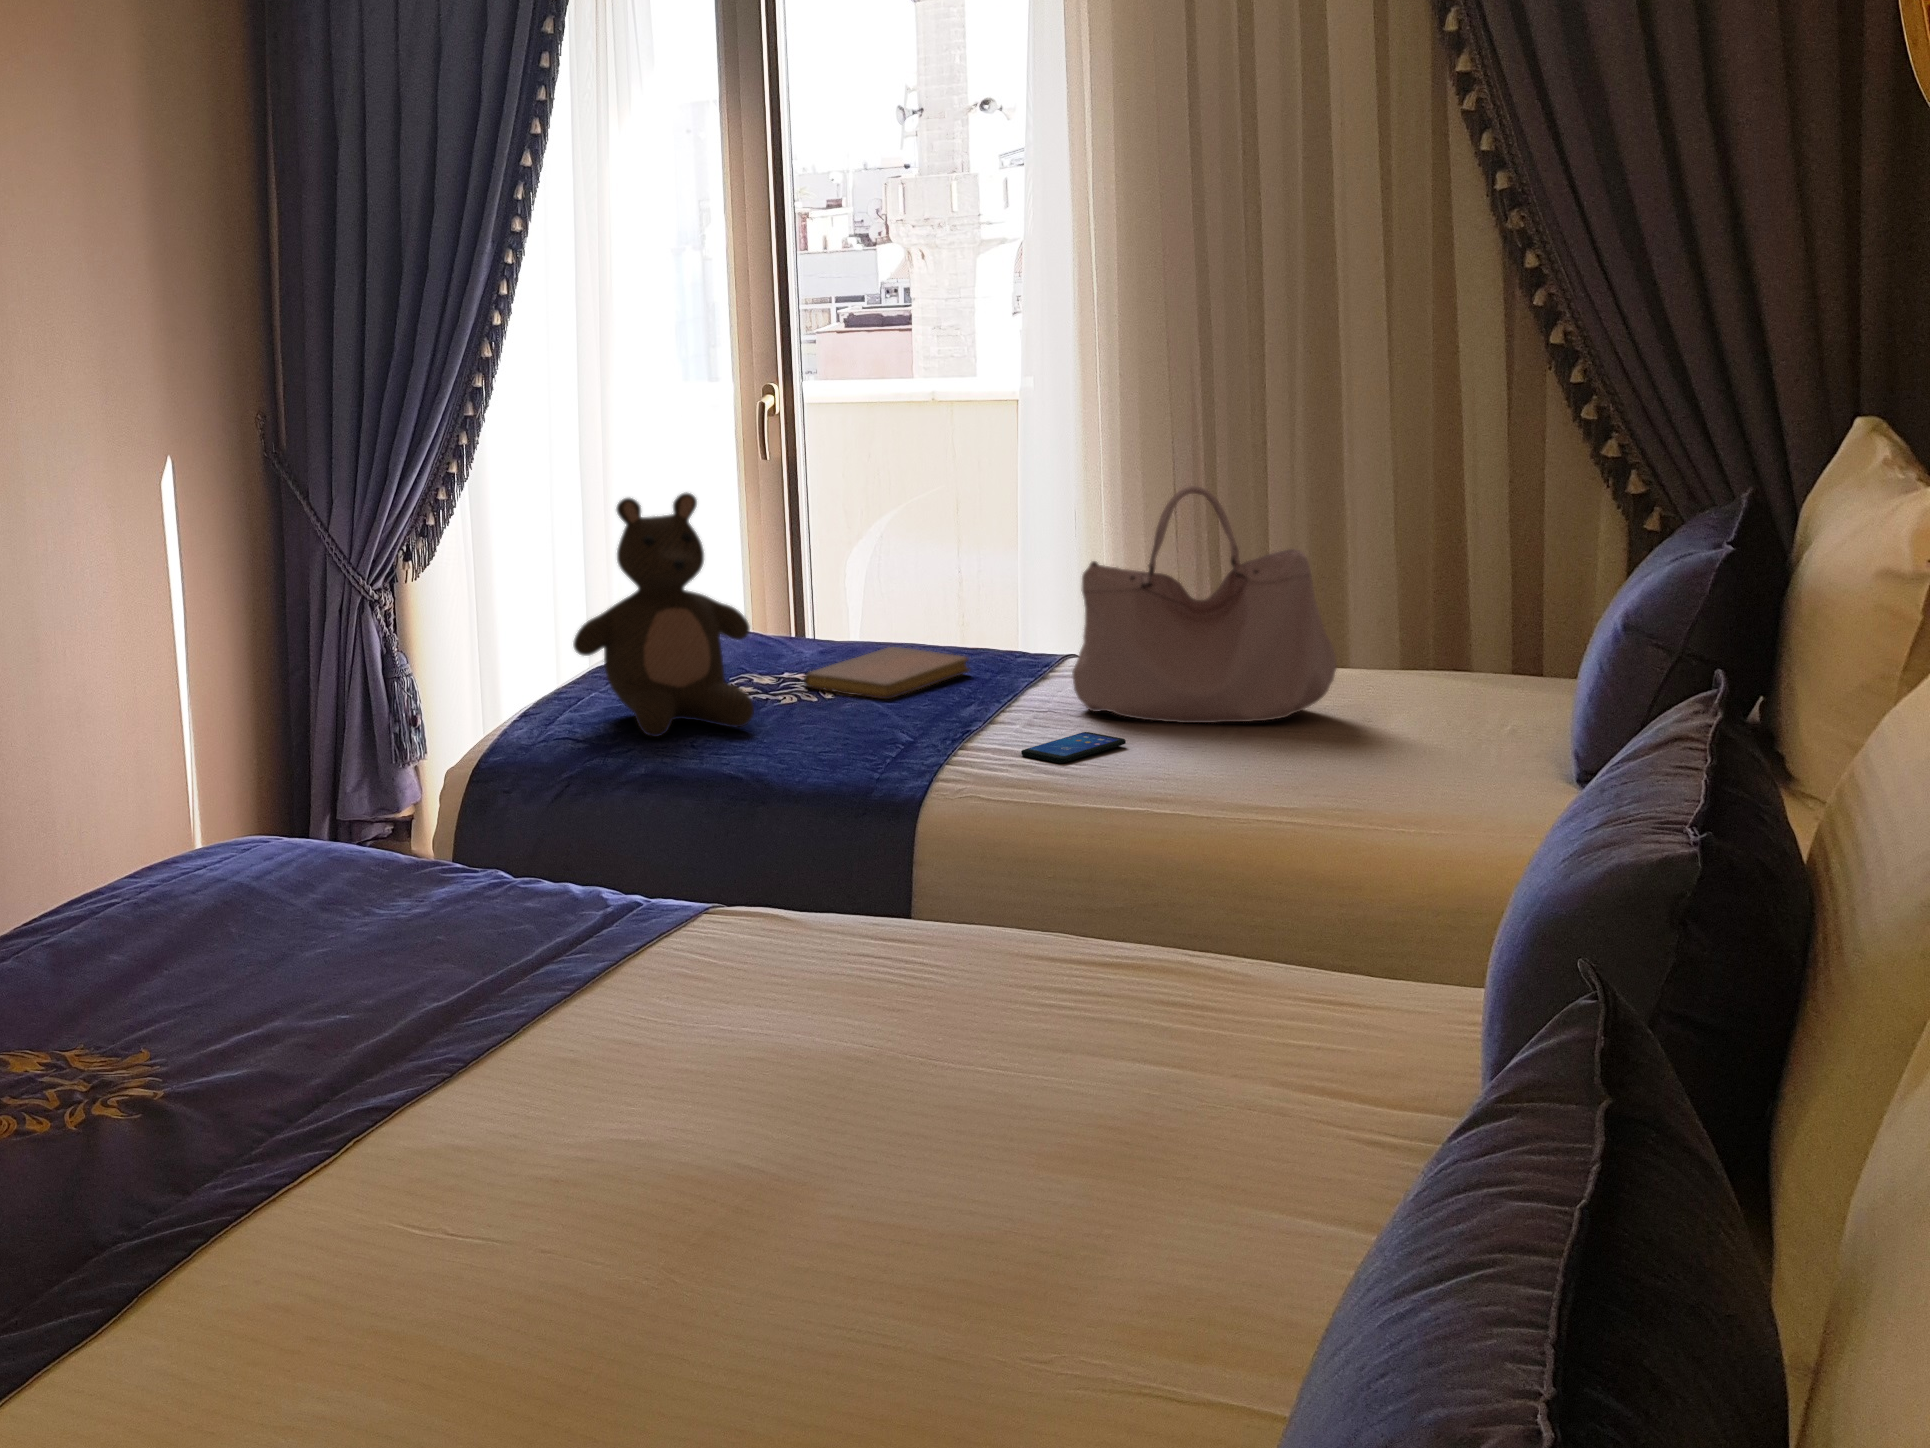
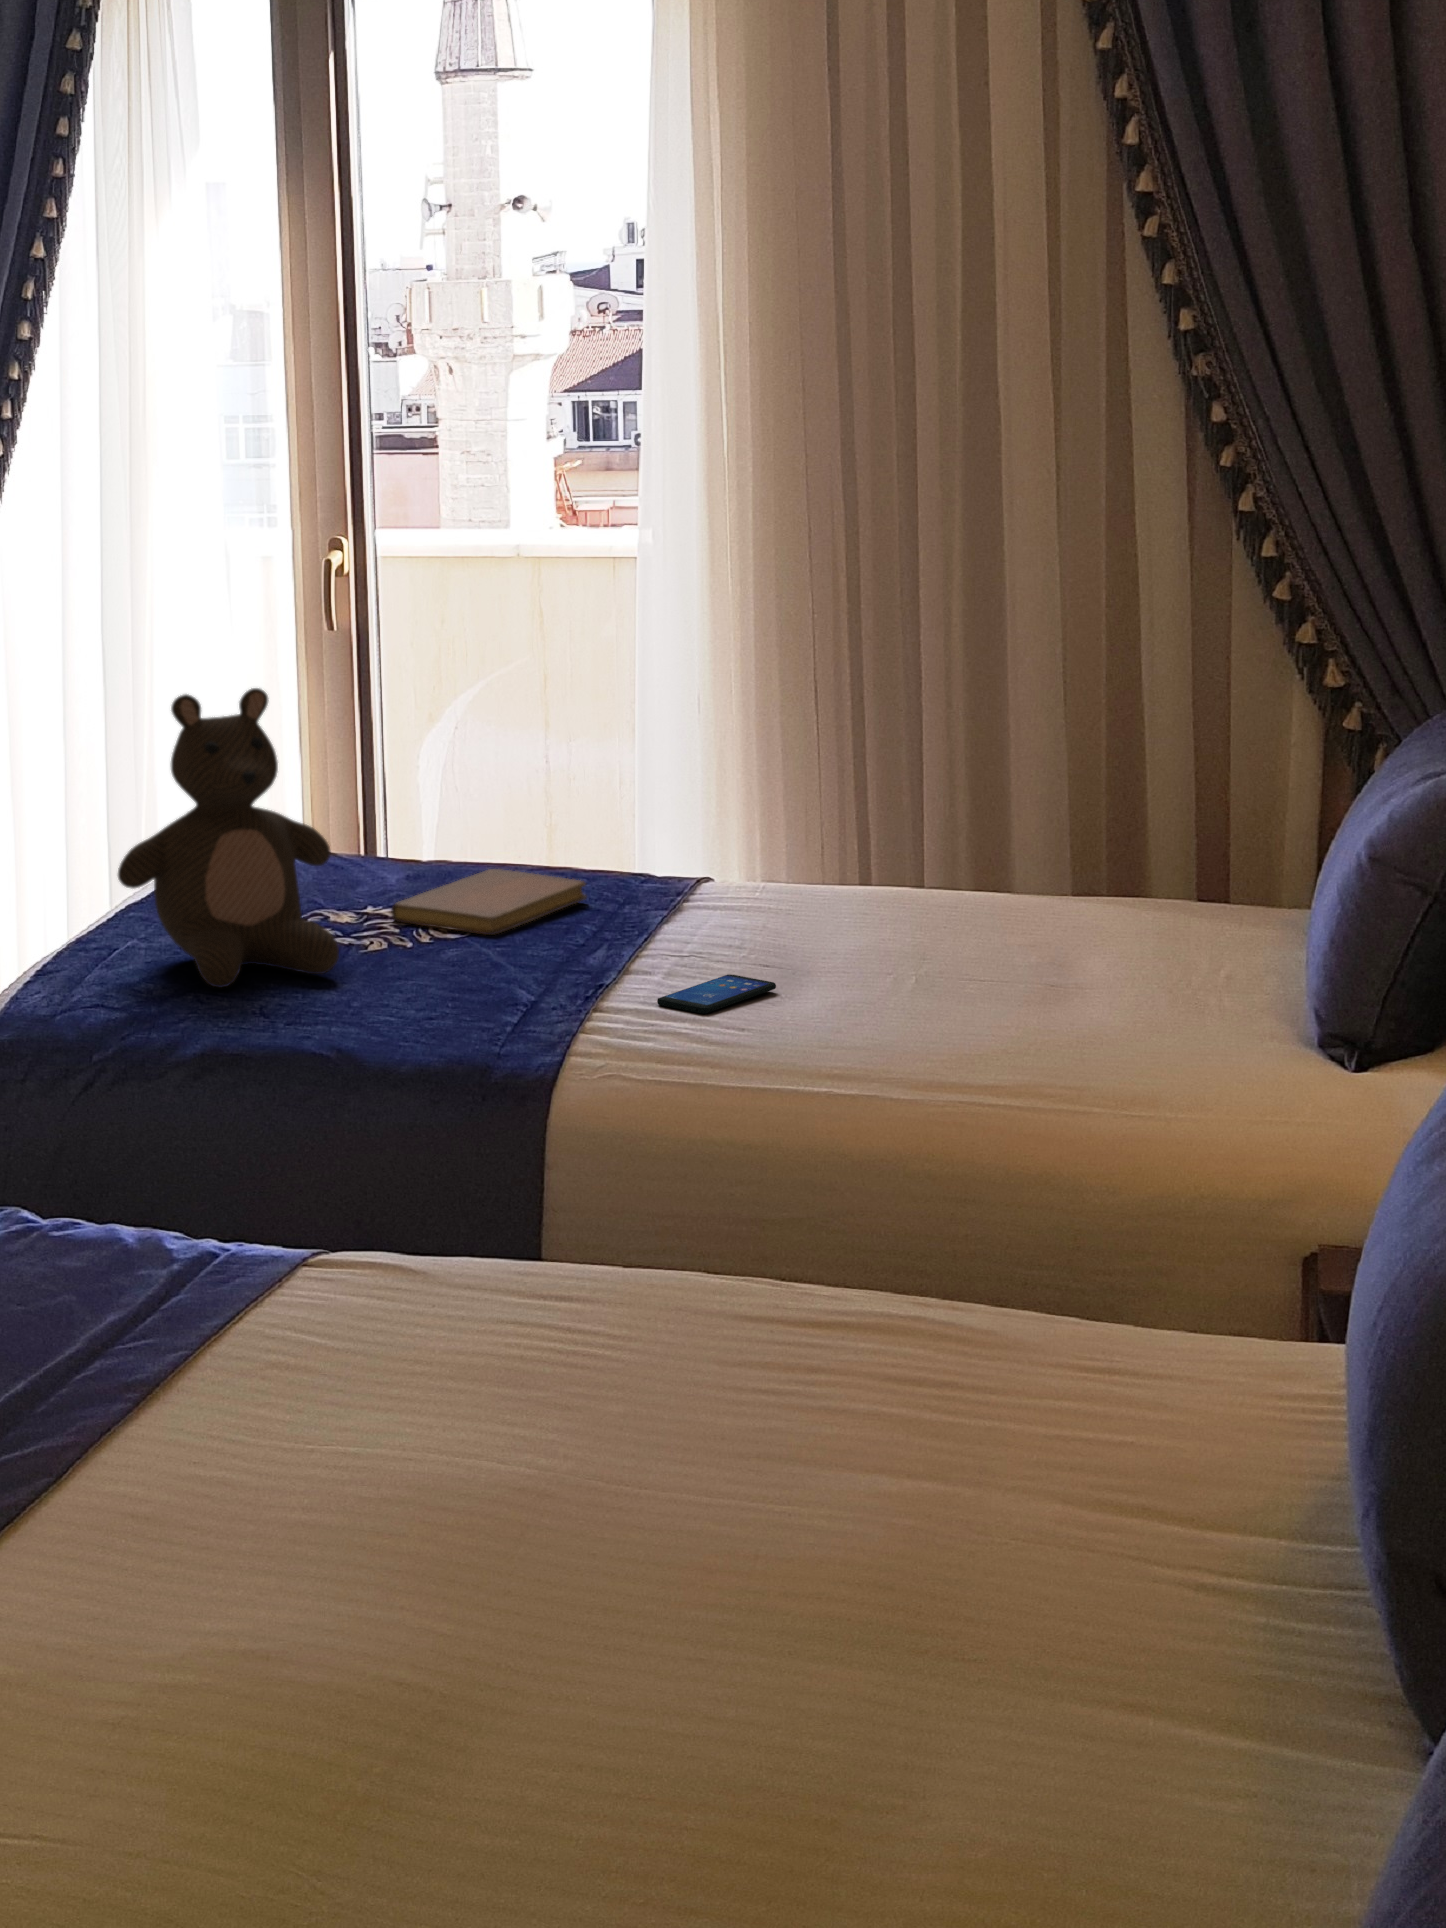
handbag: present [1072,486,1337,723] -> none [710,681,1011,958]

